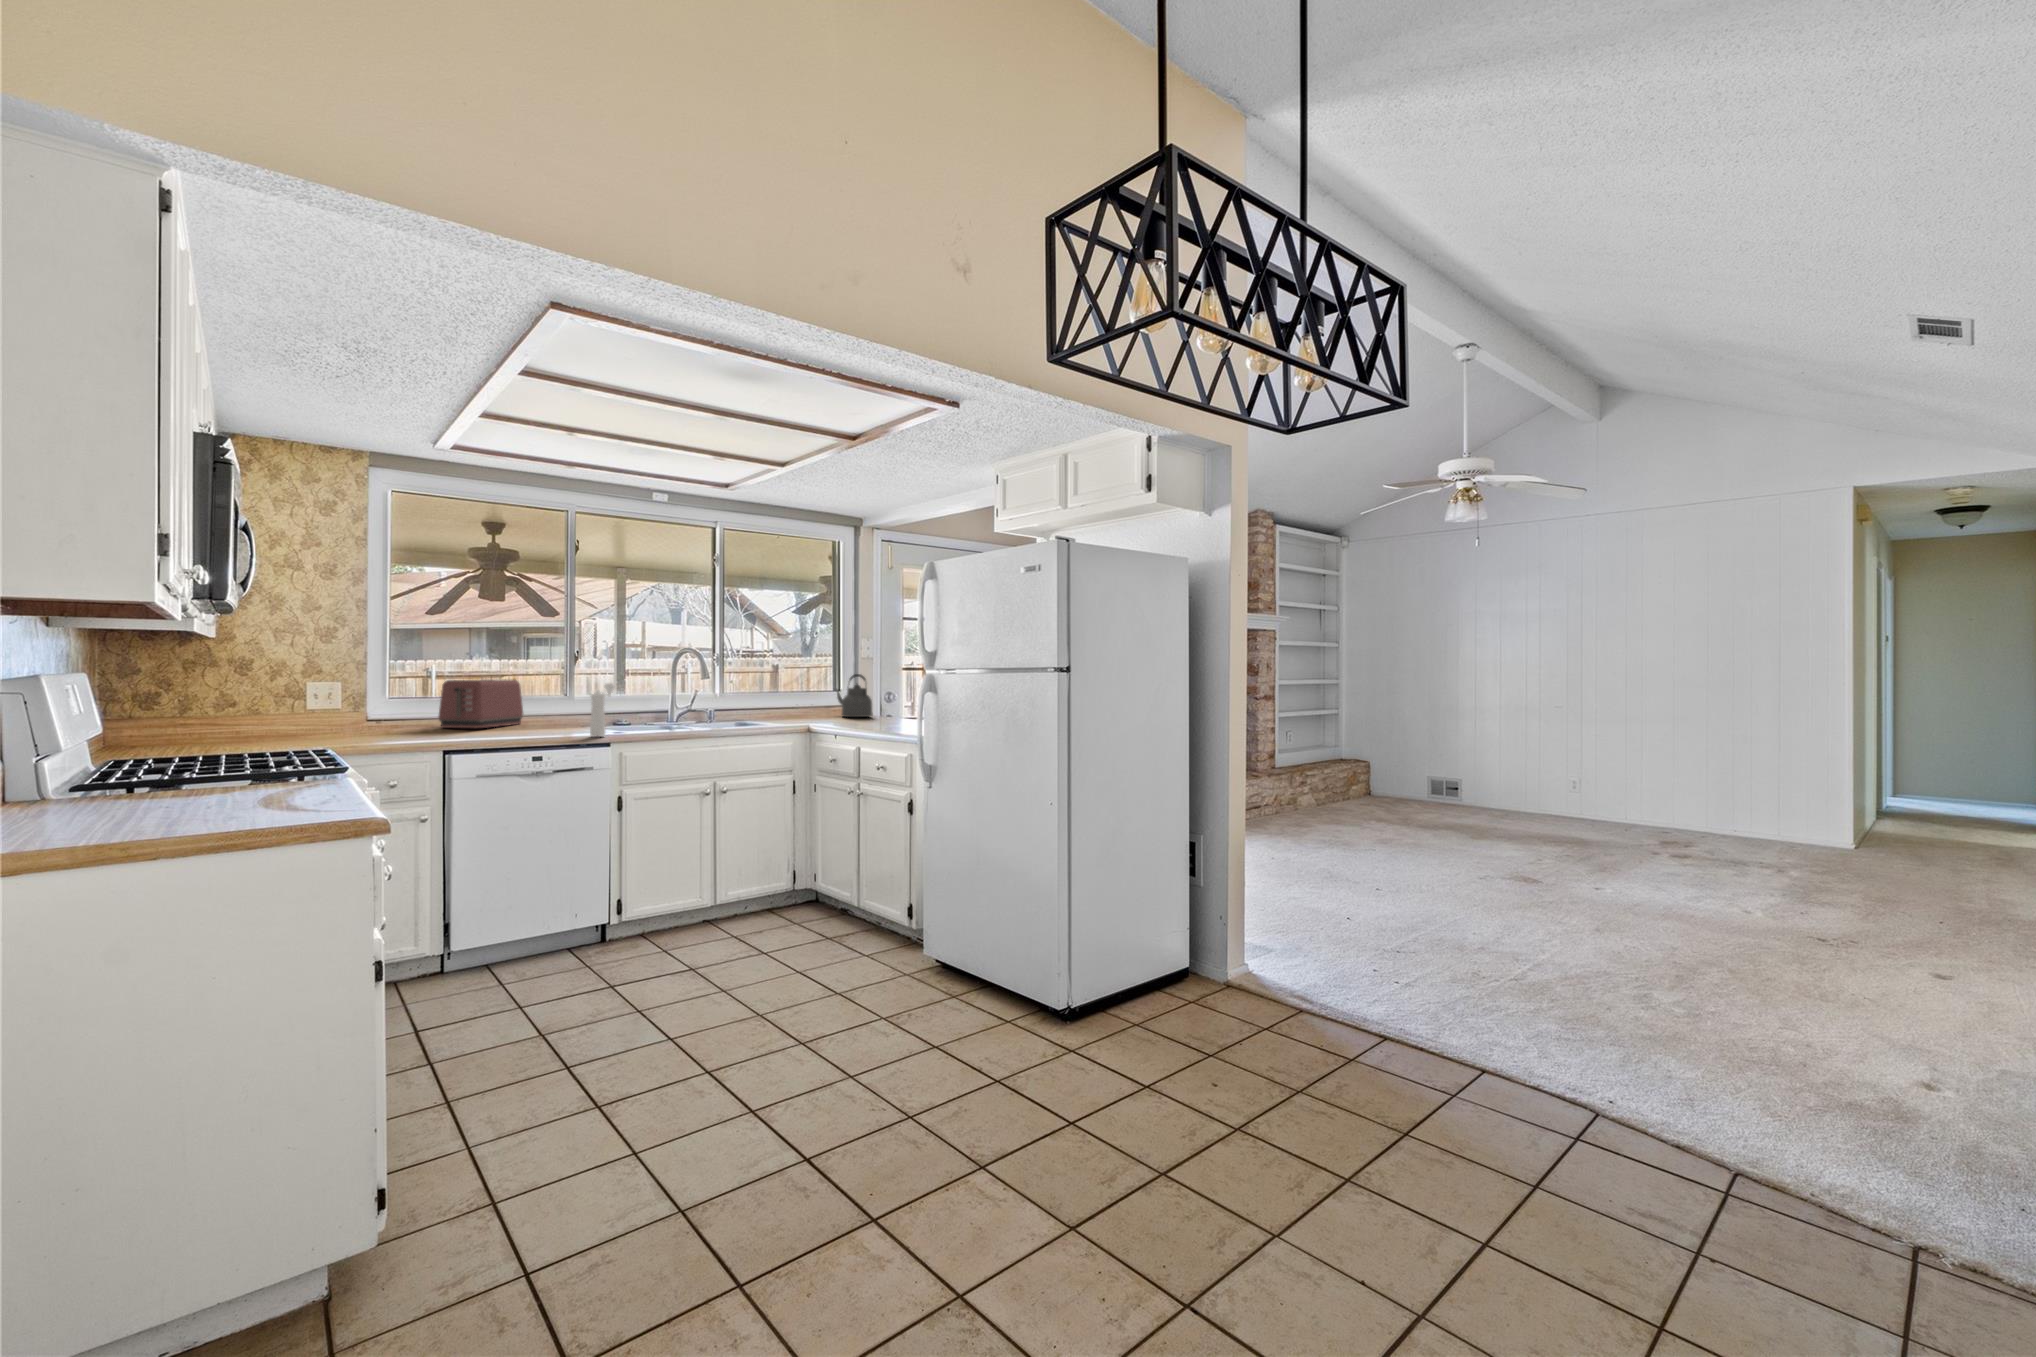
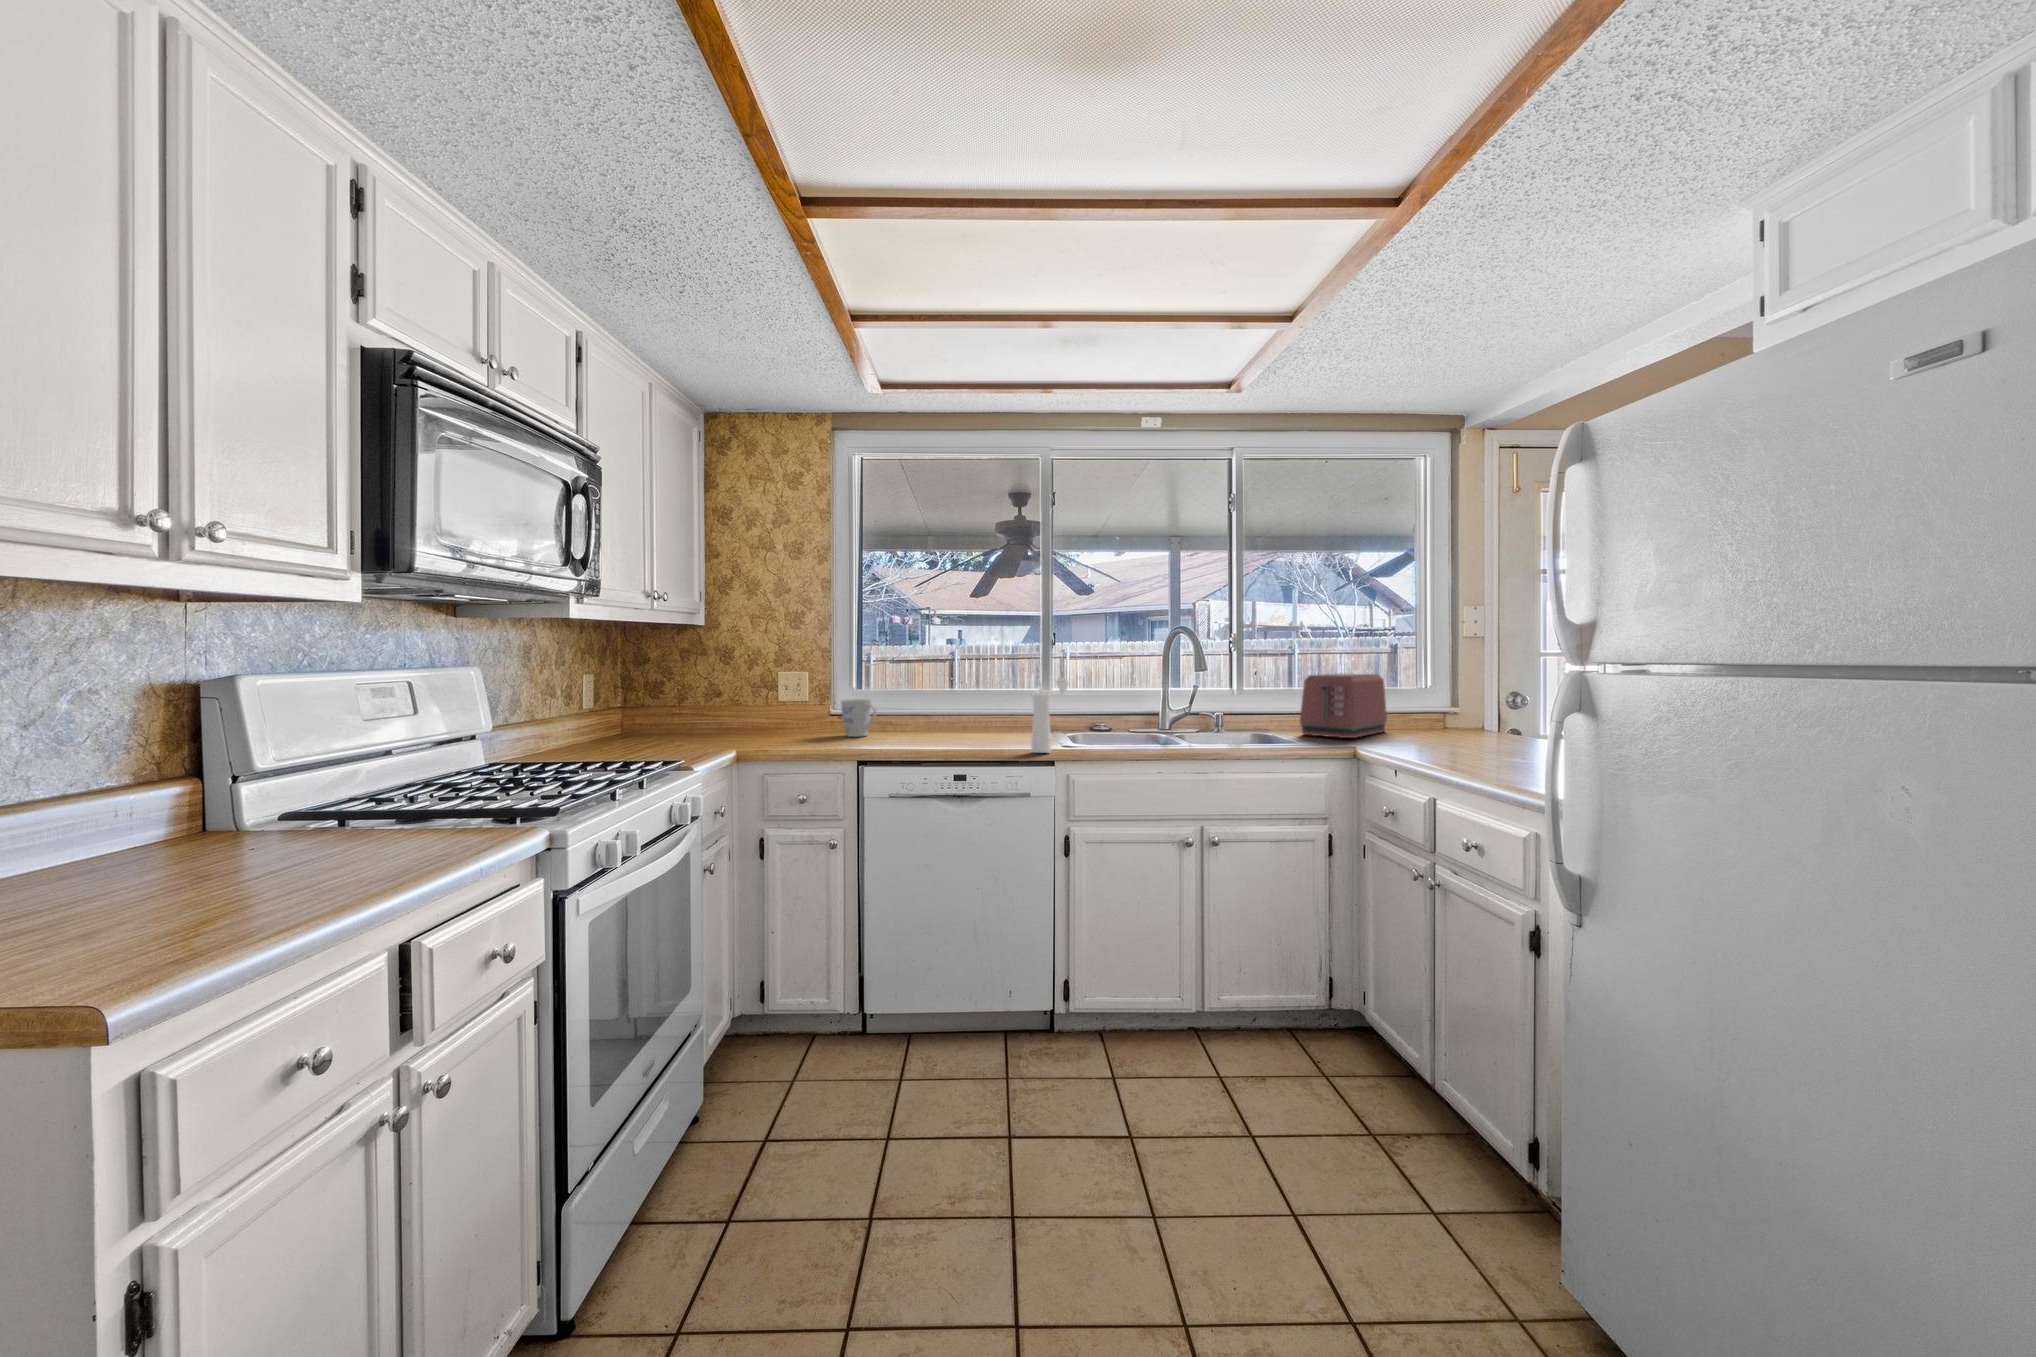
kettle: present [836,674,872,717] -> none [1413,664,1479,733]
toaster: present [439,679,523,728] -> present [1300,674,1387,738]
mug: none [397,704,436,734] -> present [841,699,877,737]

